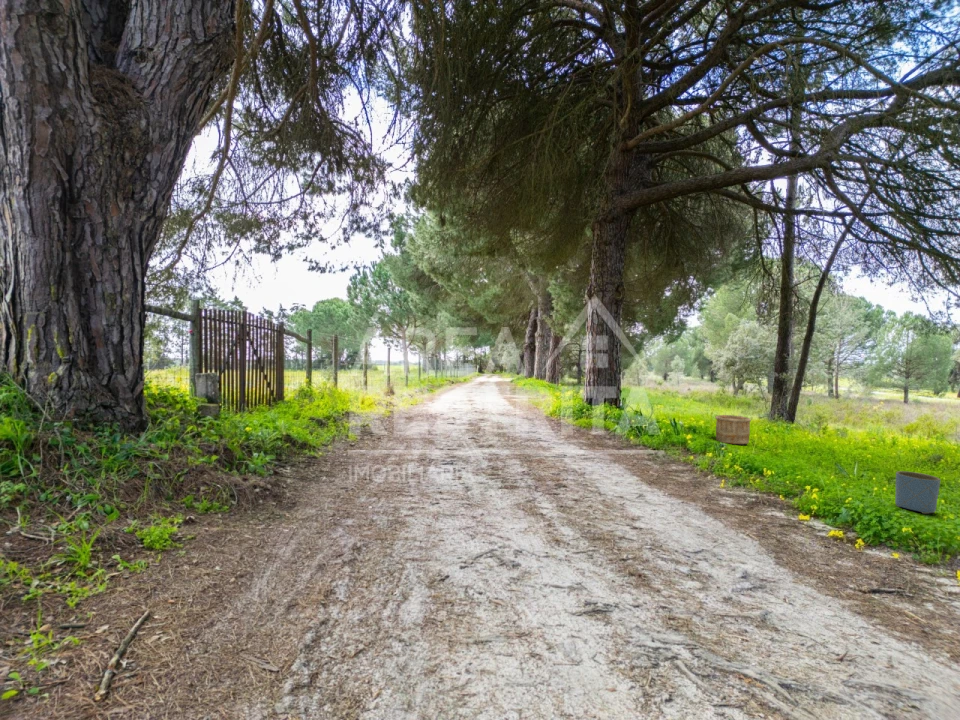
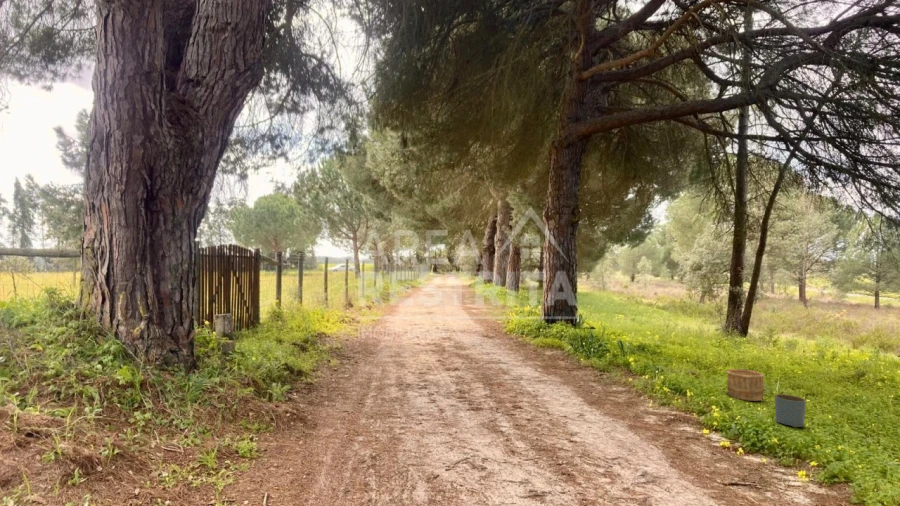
wooden bucket: present [715,415,751,444] -> present [726,369,764,401]

